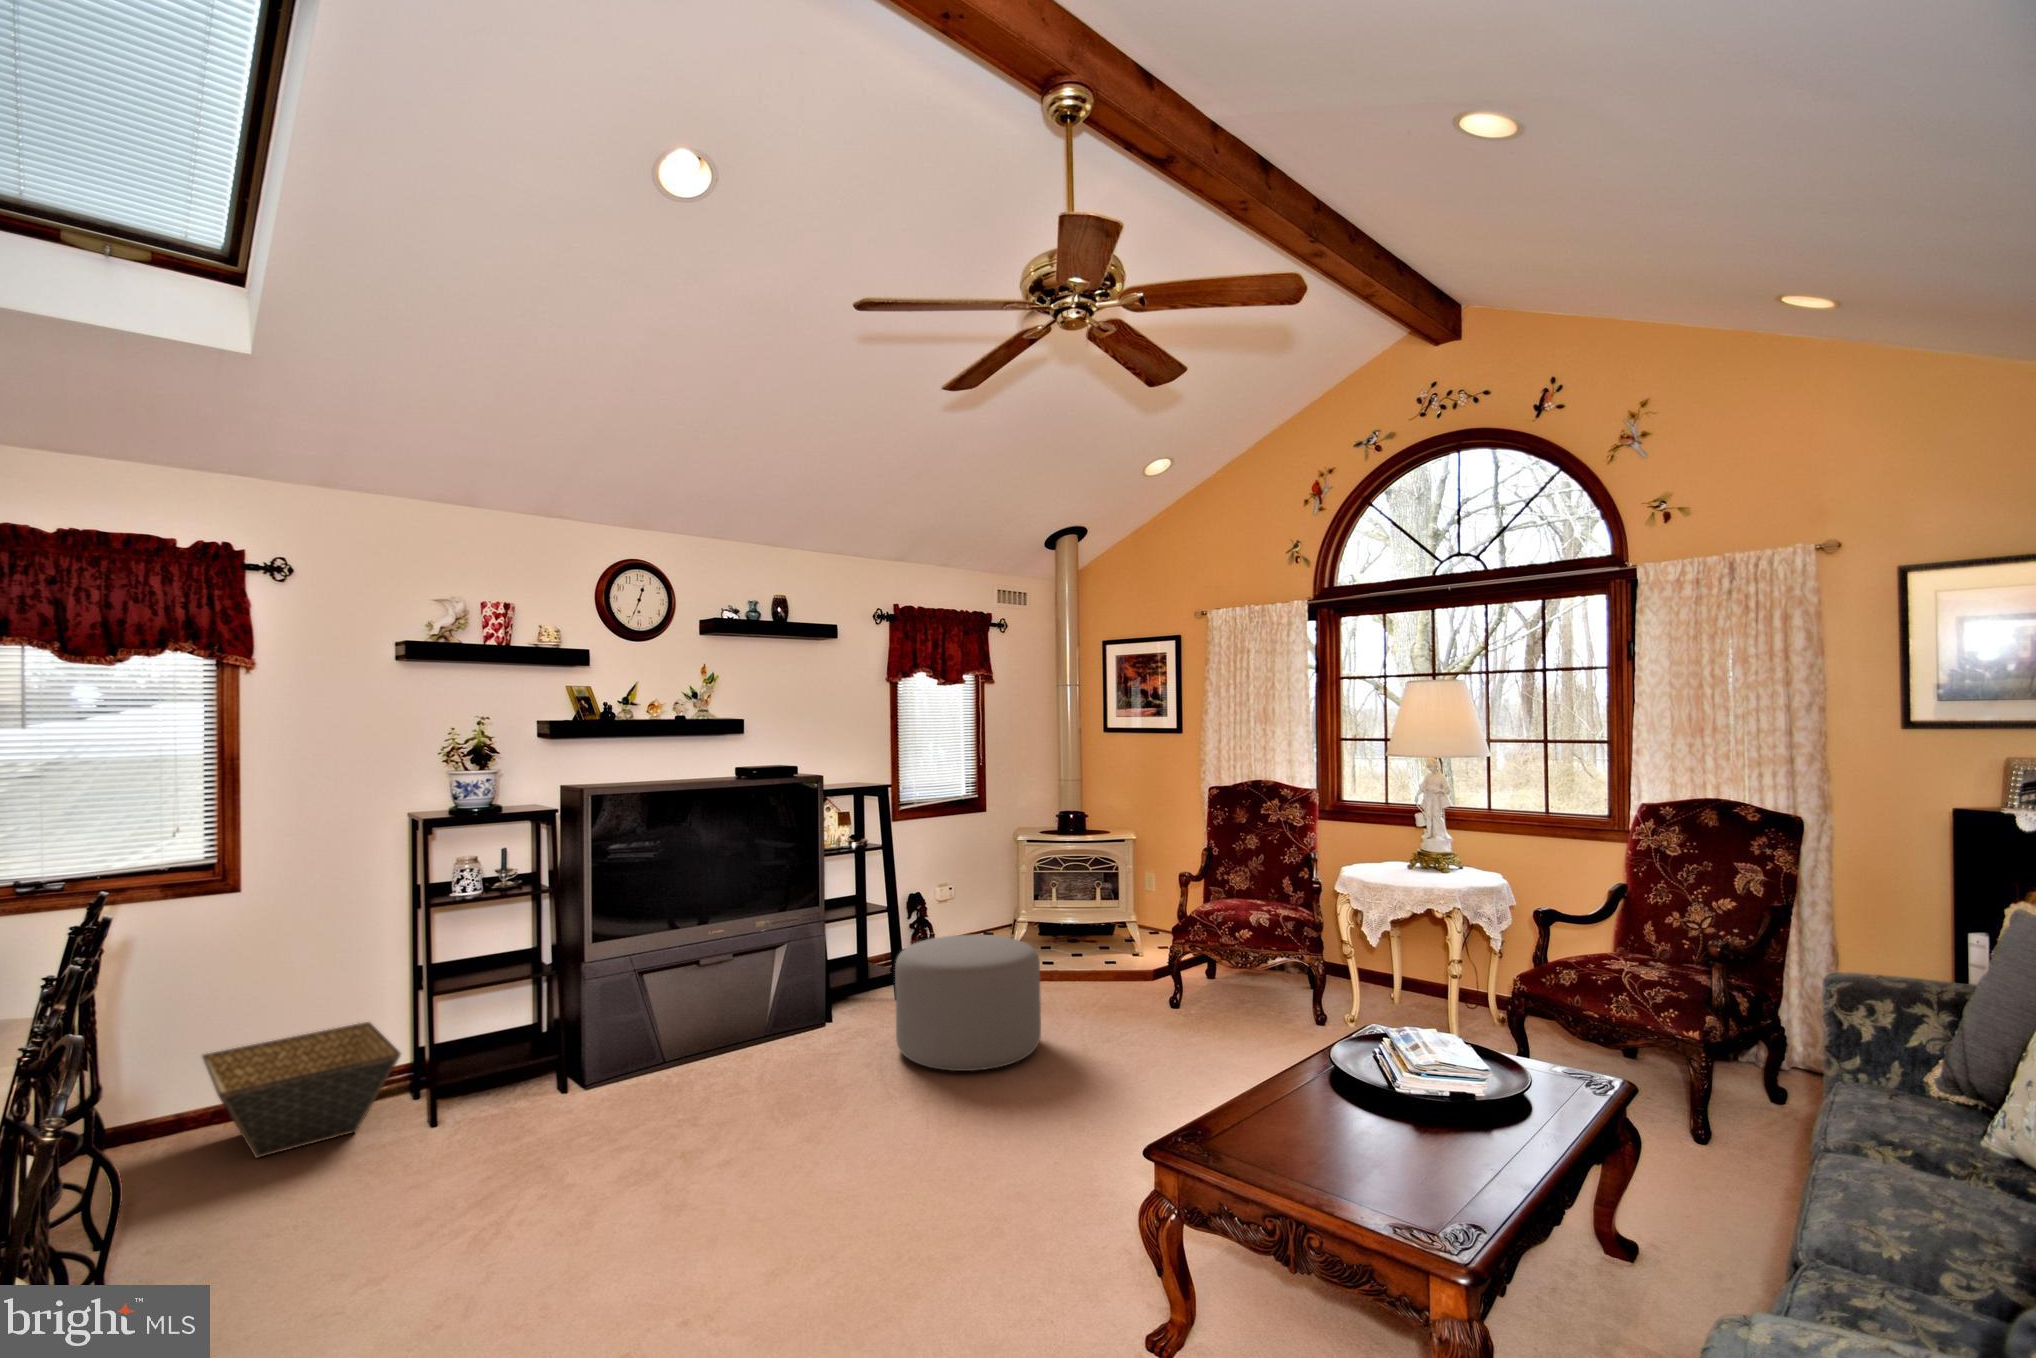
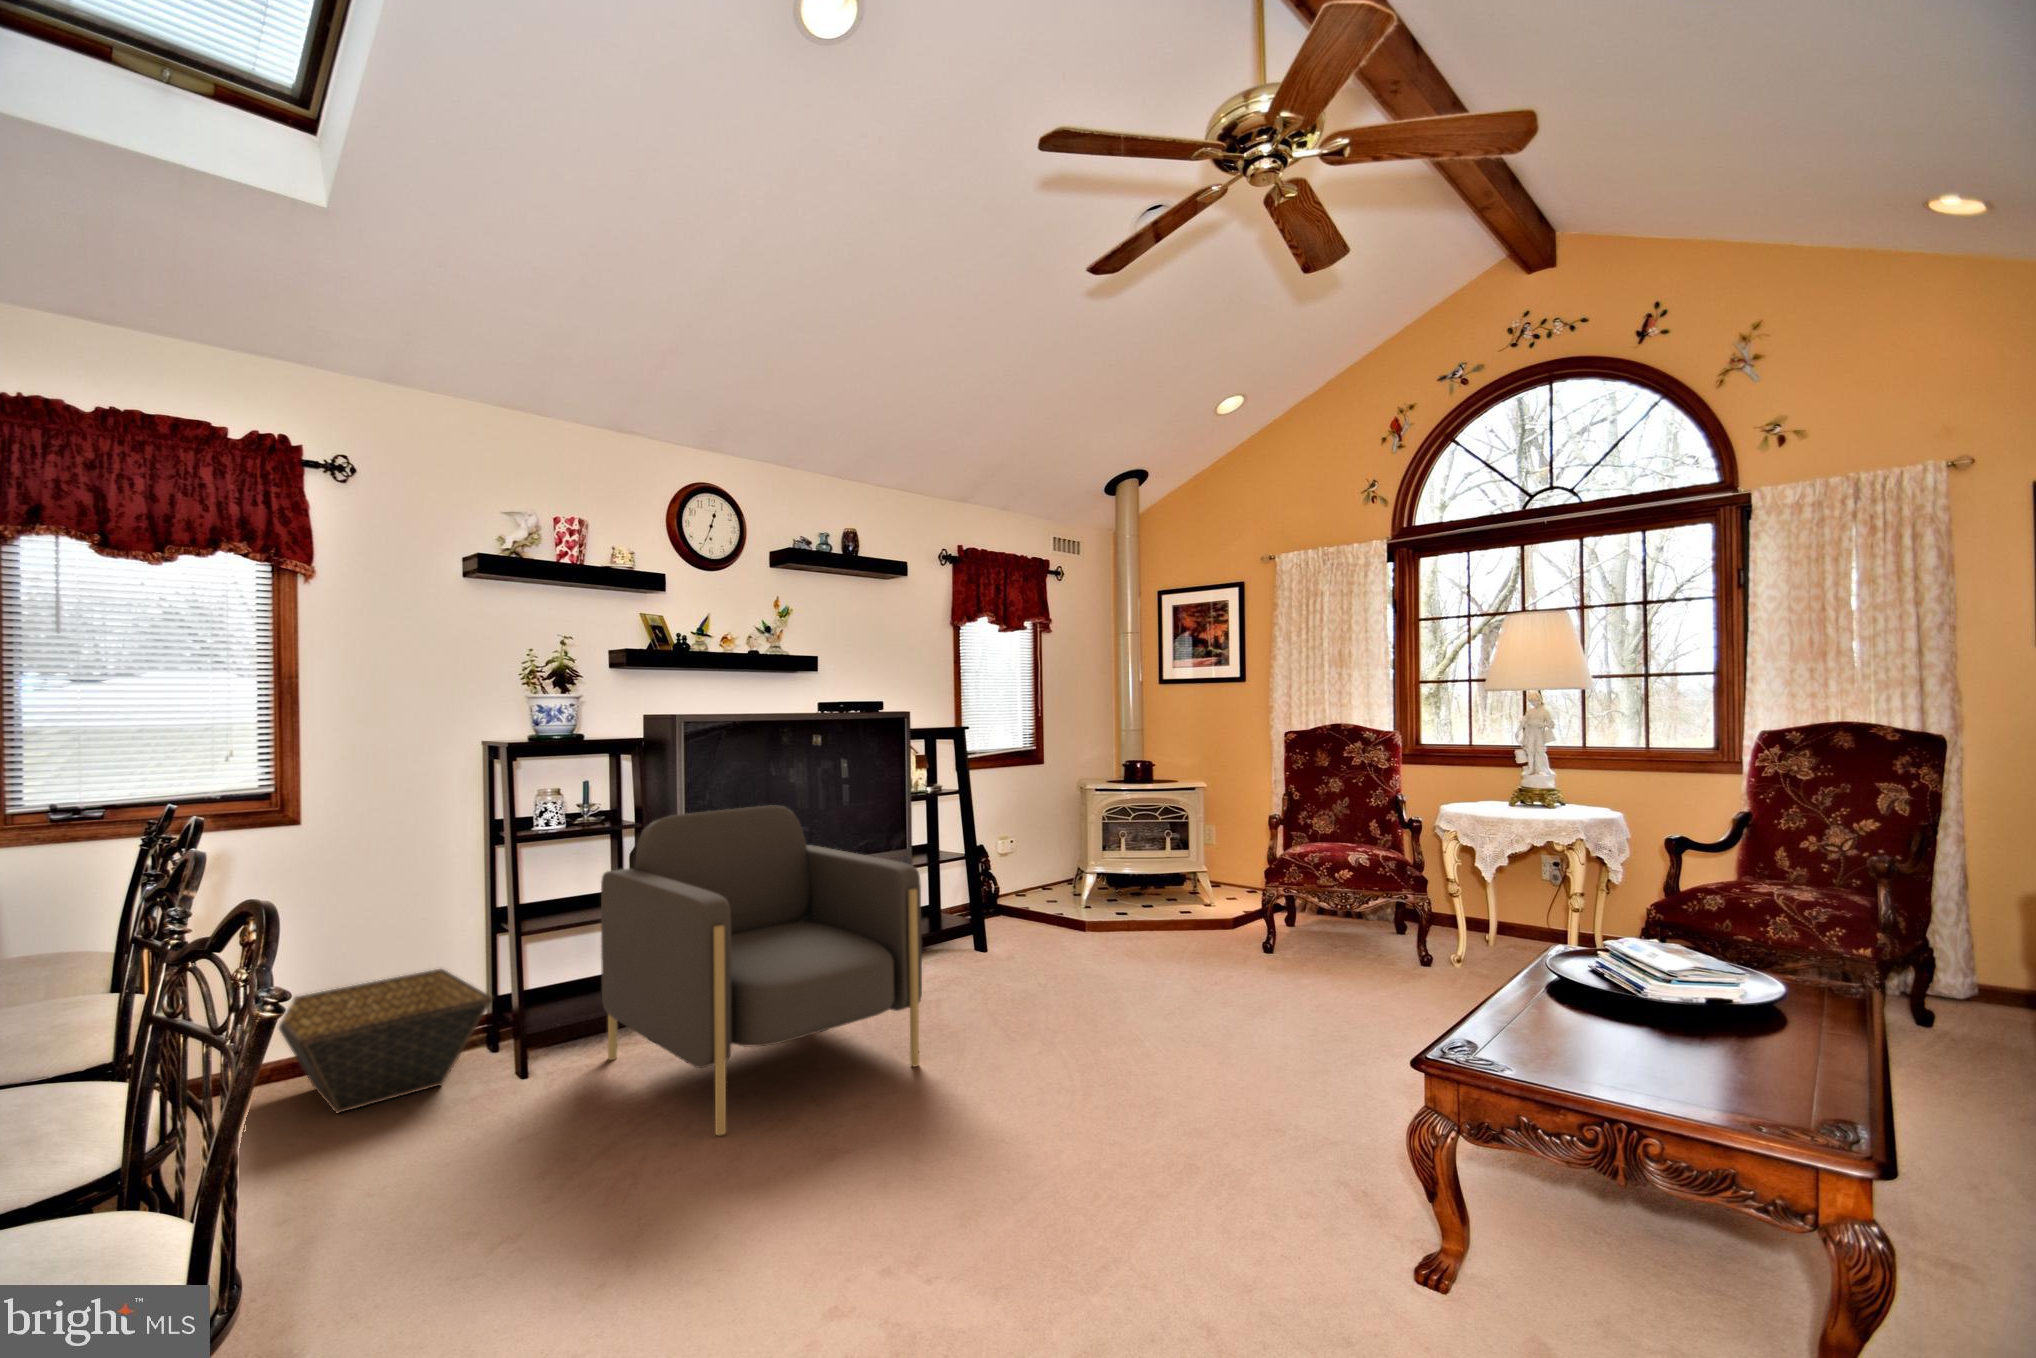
armchair: none [504,873,793,1189] -> present [601,805,922,1135]
ottoman: present [895,935,1041,1071] -> none [1001,875,1154,1012]

